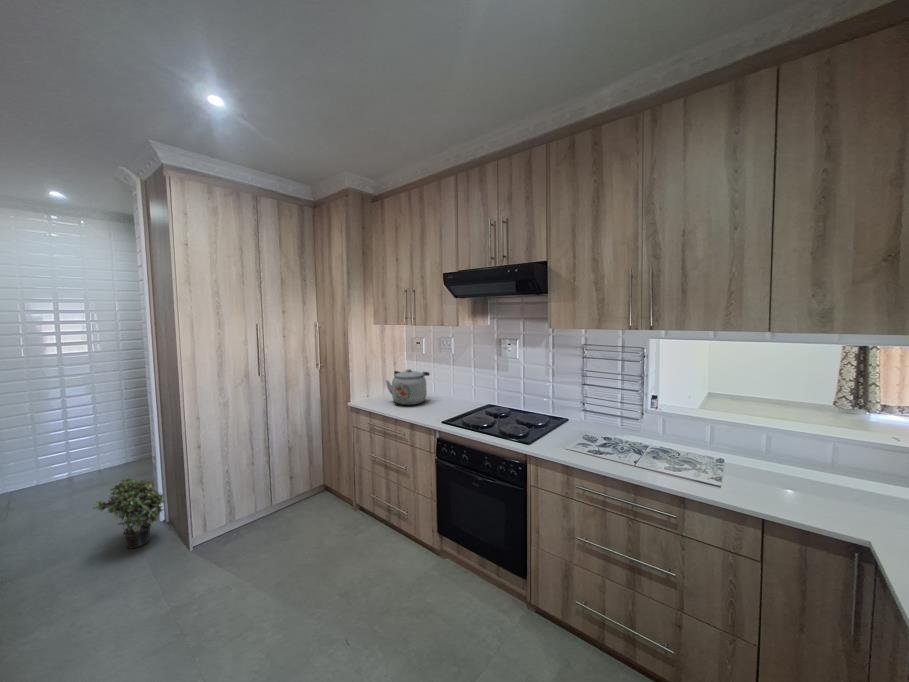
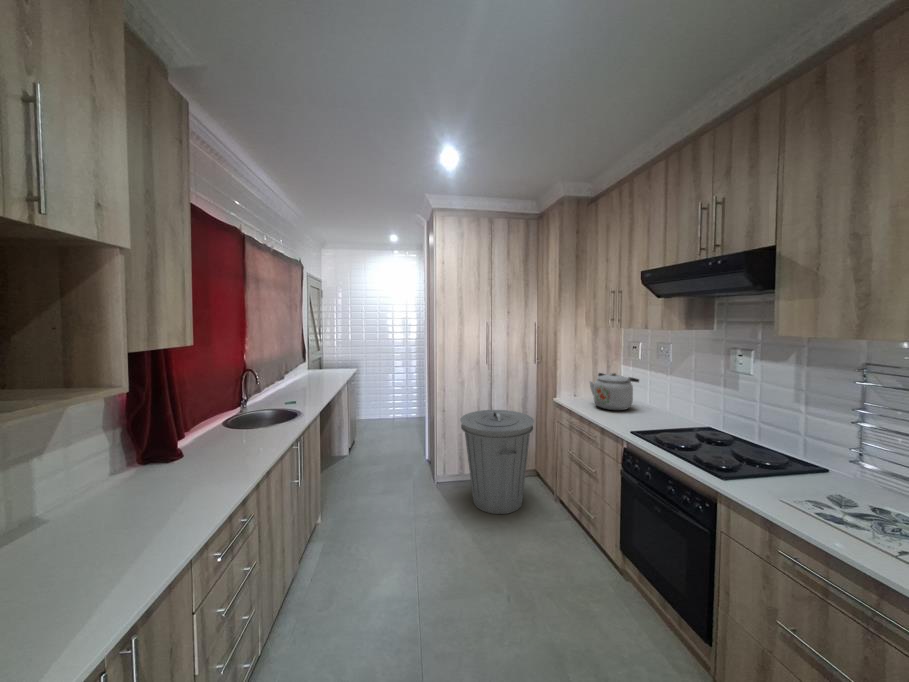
trash can: none [232,426,330,556] -> present [460,410,534,514]
potted plant: present [93,477,166,548] -> none [390,424,427,472]

